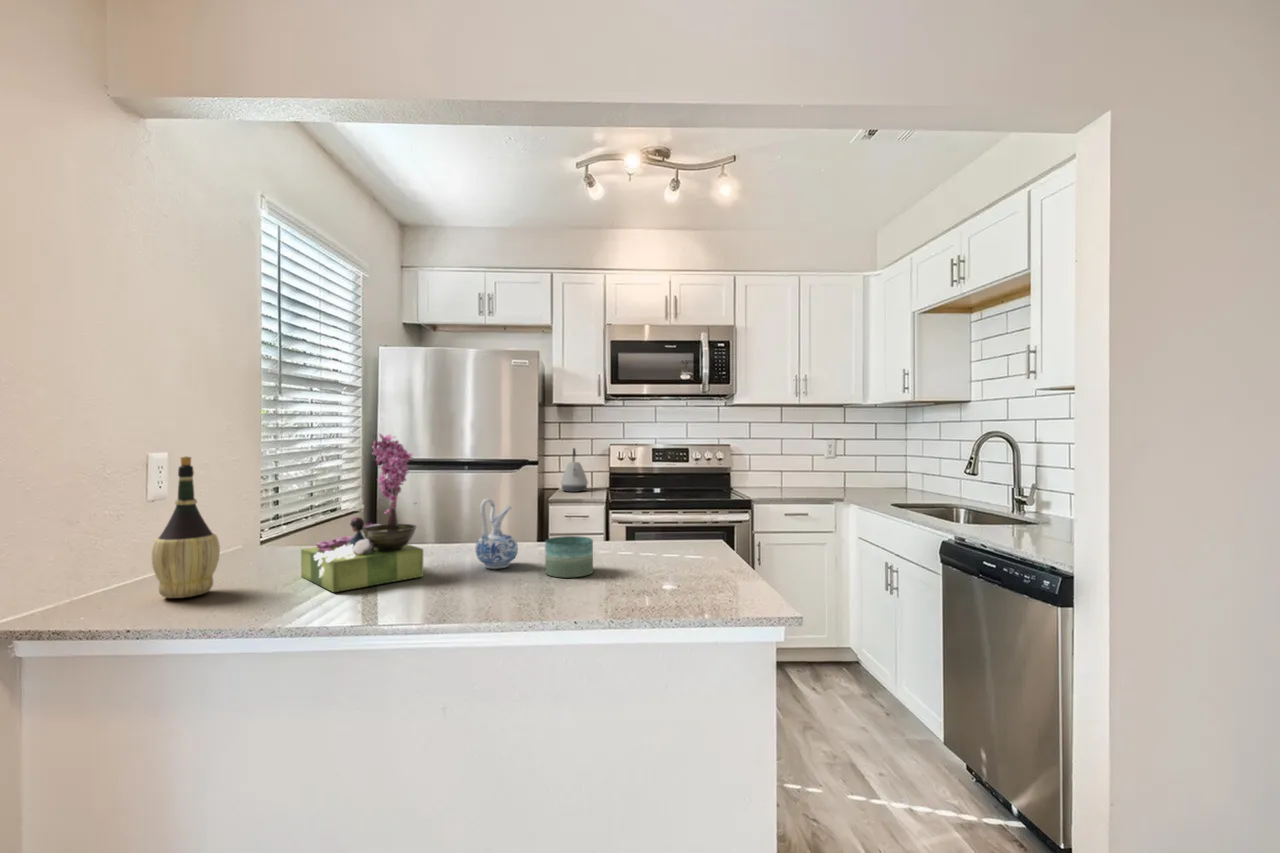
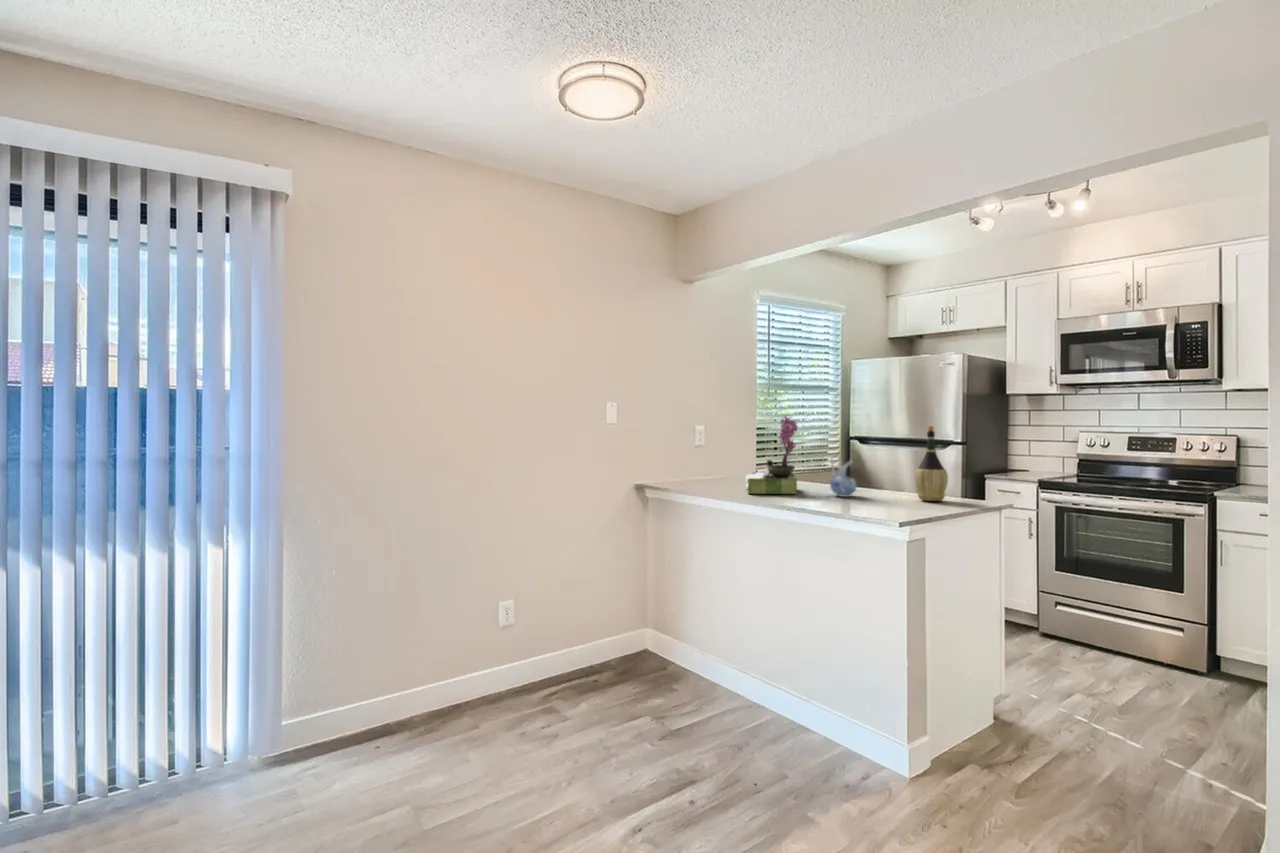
kettle: present [561,448,588,492] -> none [1027,433,1057,473]
wine bottle: present [152,457,220,598] -> present [914,426,948,501]
candle: present [545,536,593,577] -> none [862,481,894,505]

